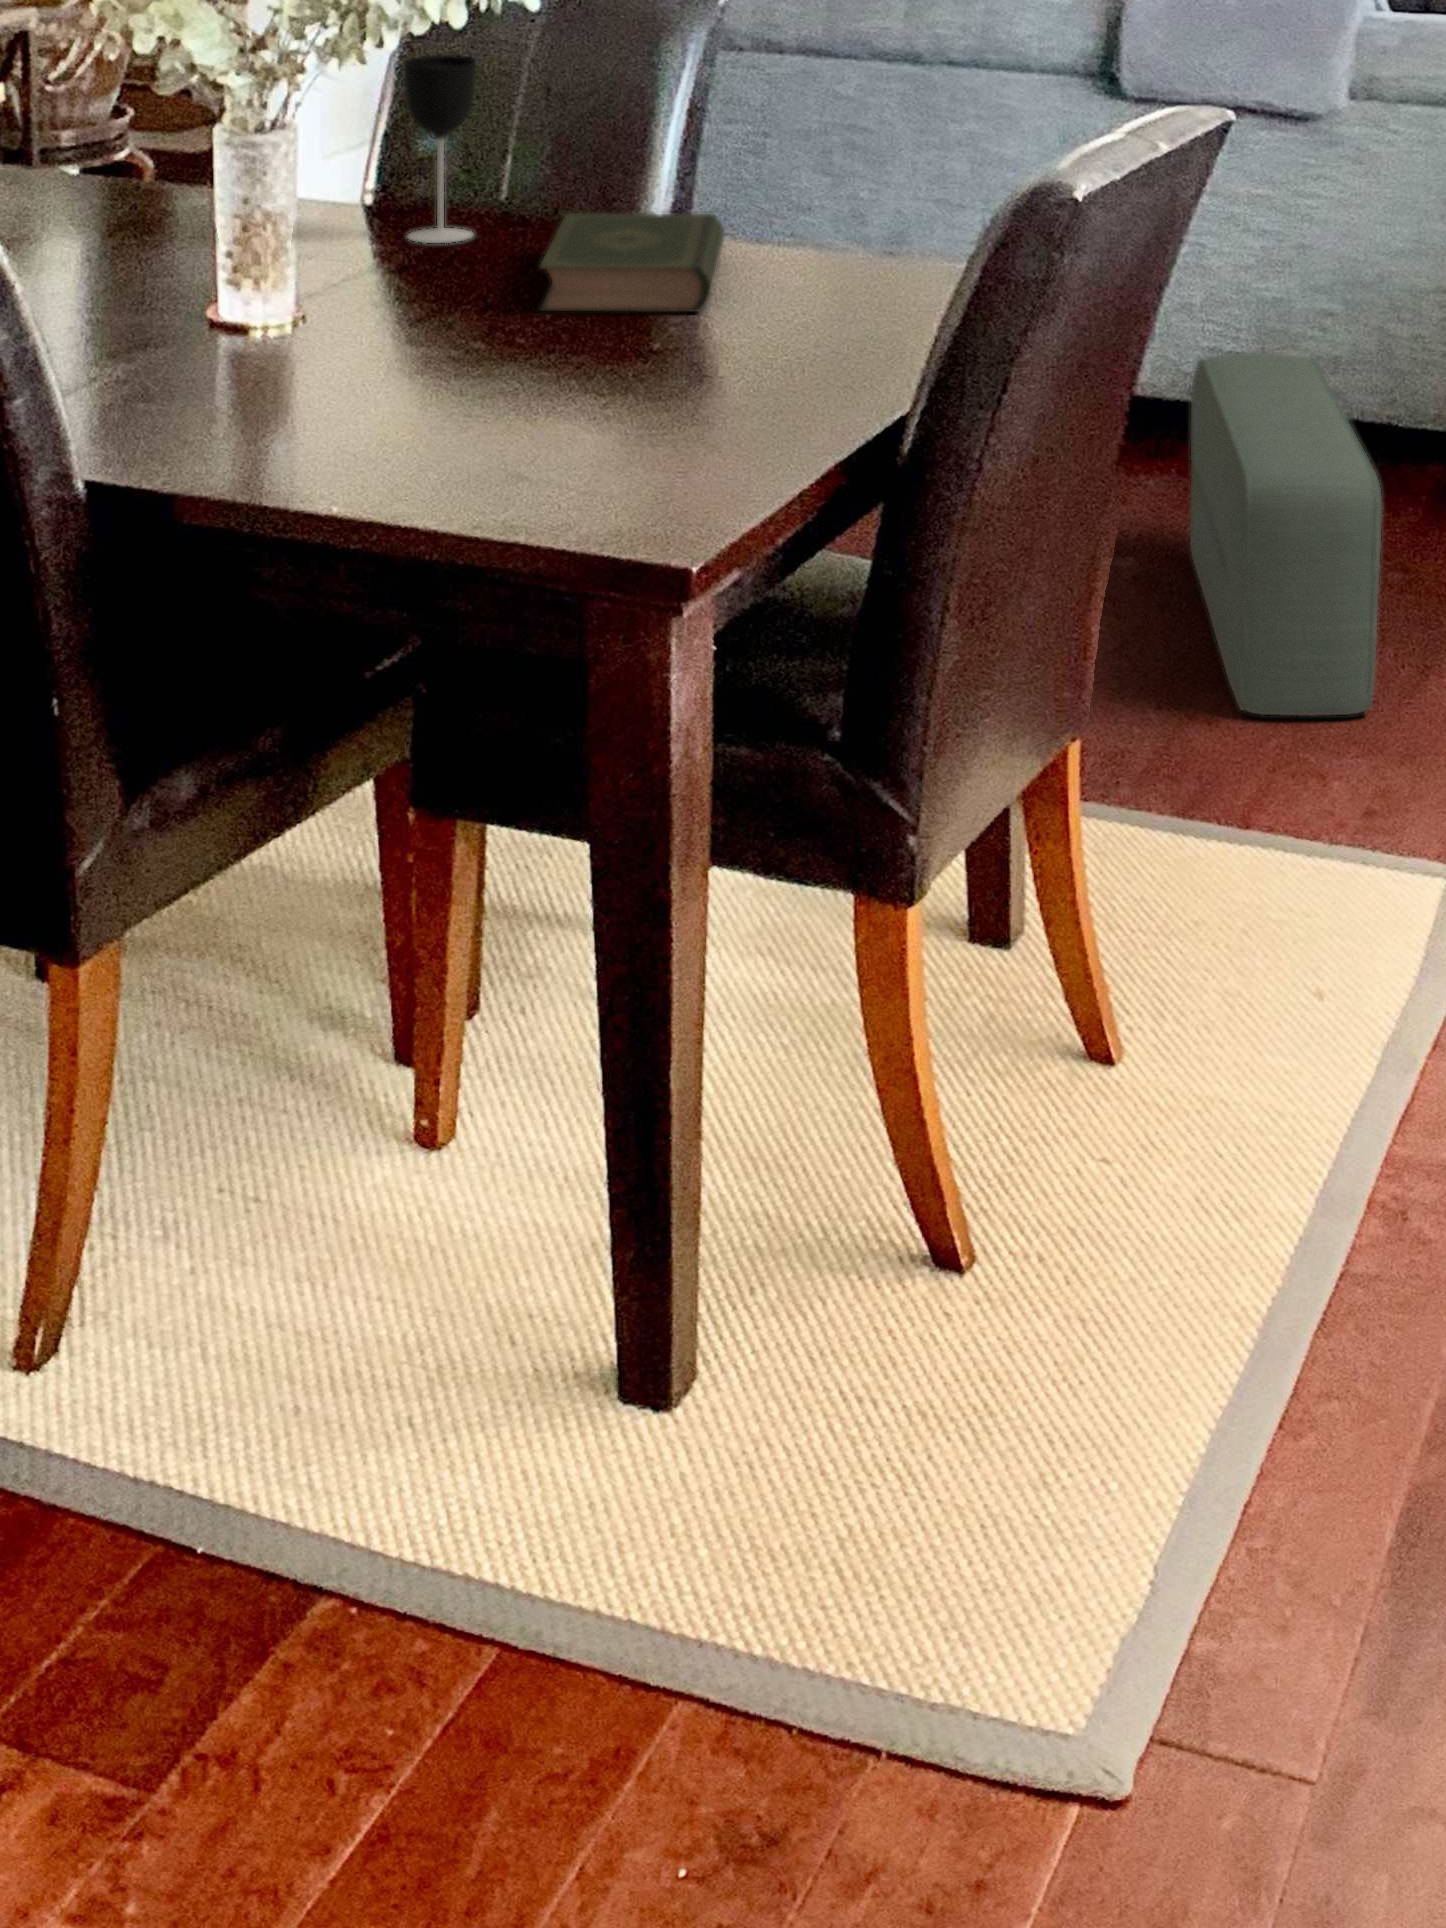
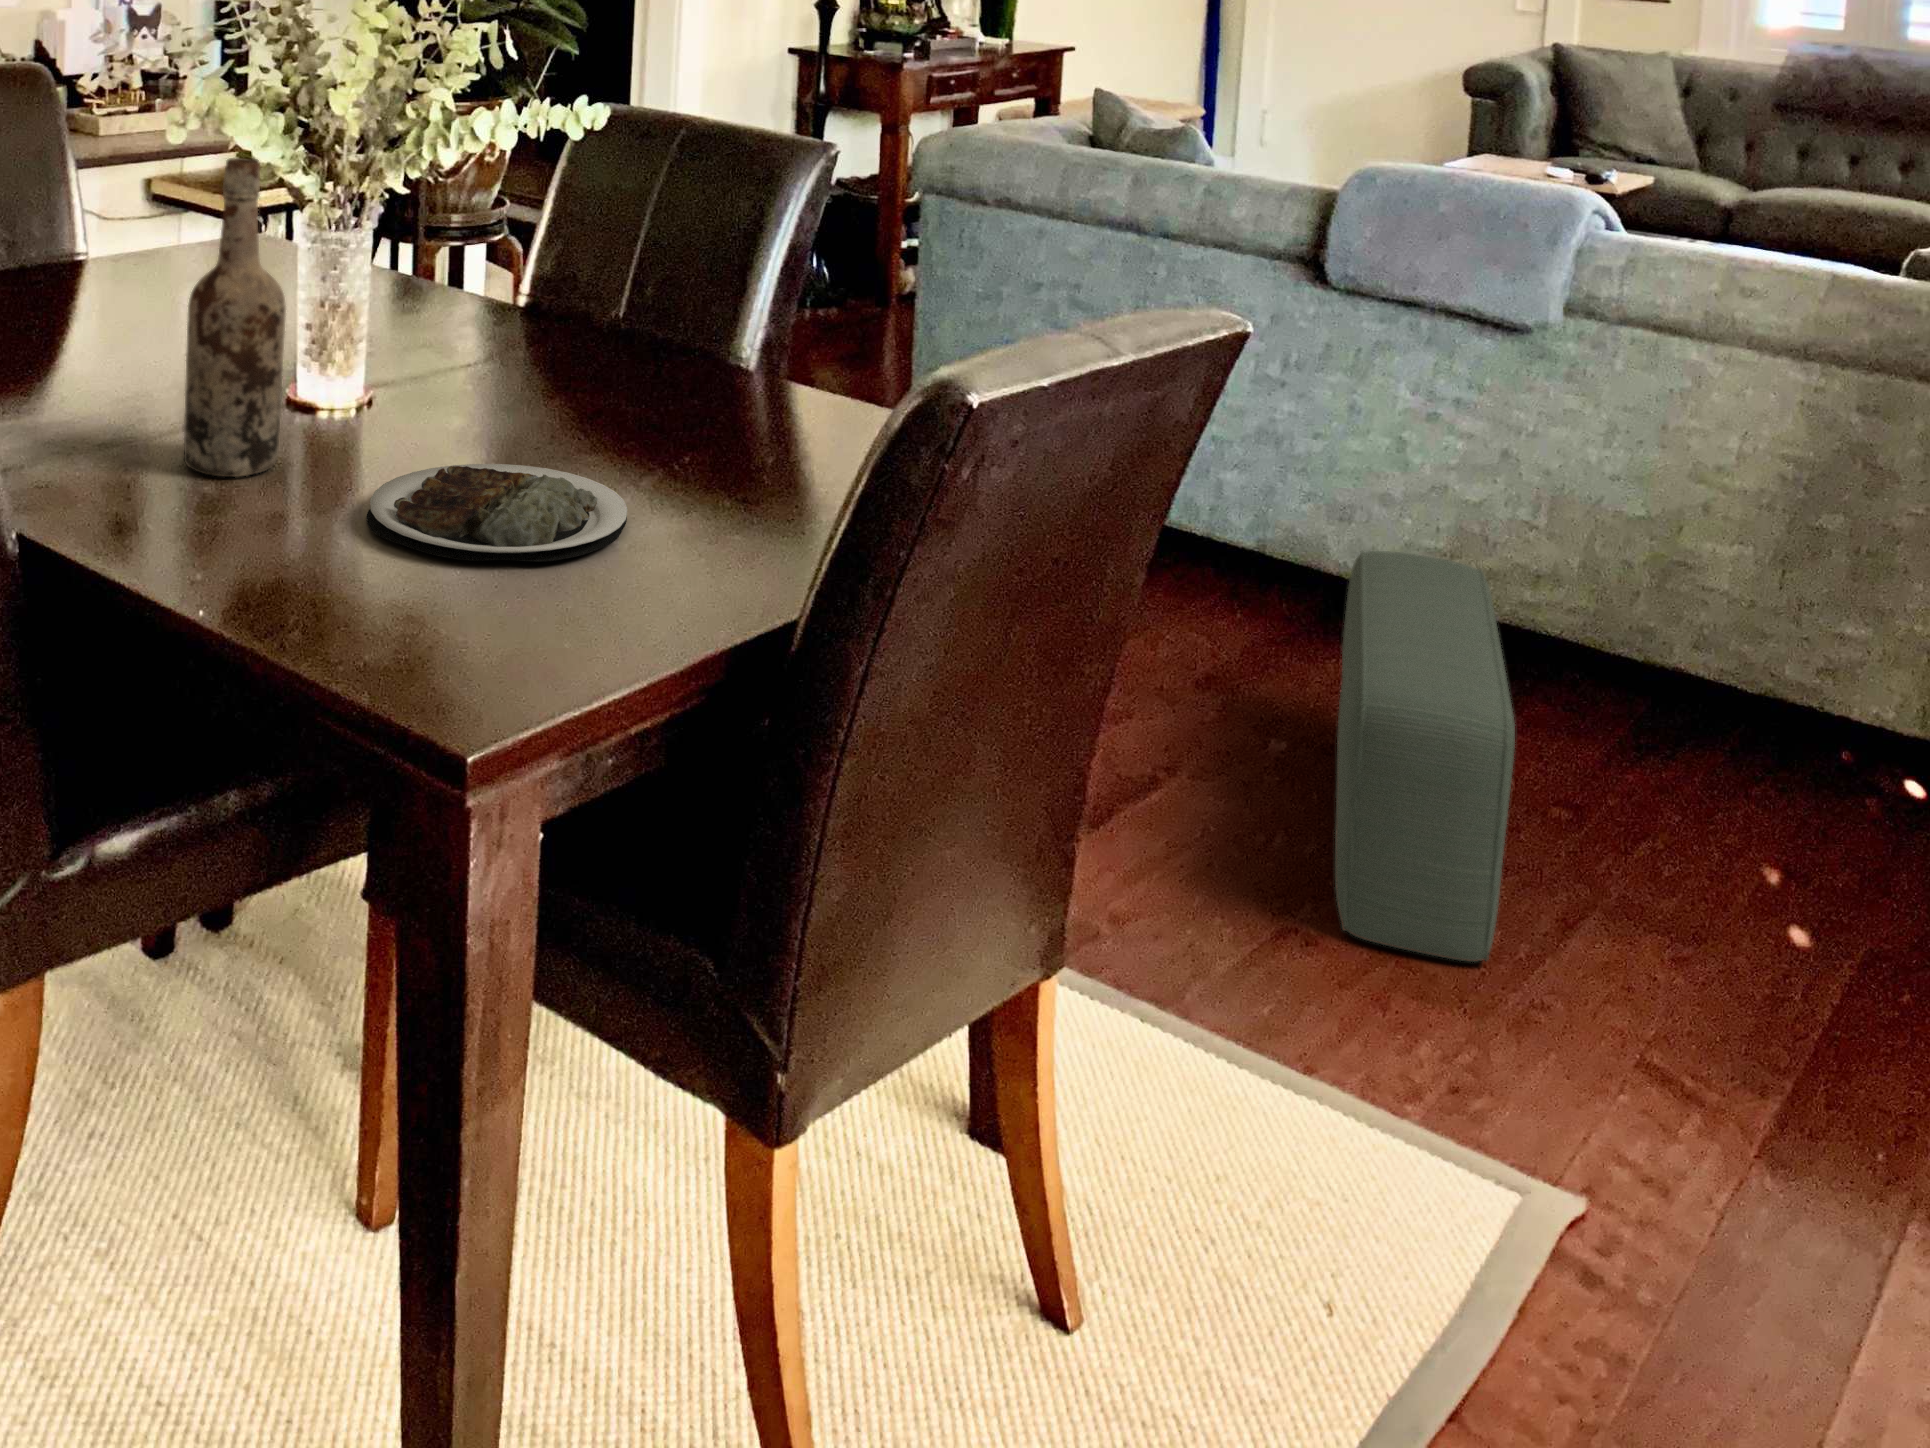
wine bottle: none [160,52,267,391] -> present [184,157,286,477]
wine glass: present [404,55,476,243] -> none [521,181,592,356]
book: present [539,213,724,312] -> none [573,342,793,459]
plate: none [382,338,688,430] -> present [366,464,627,562]

